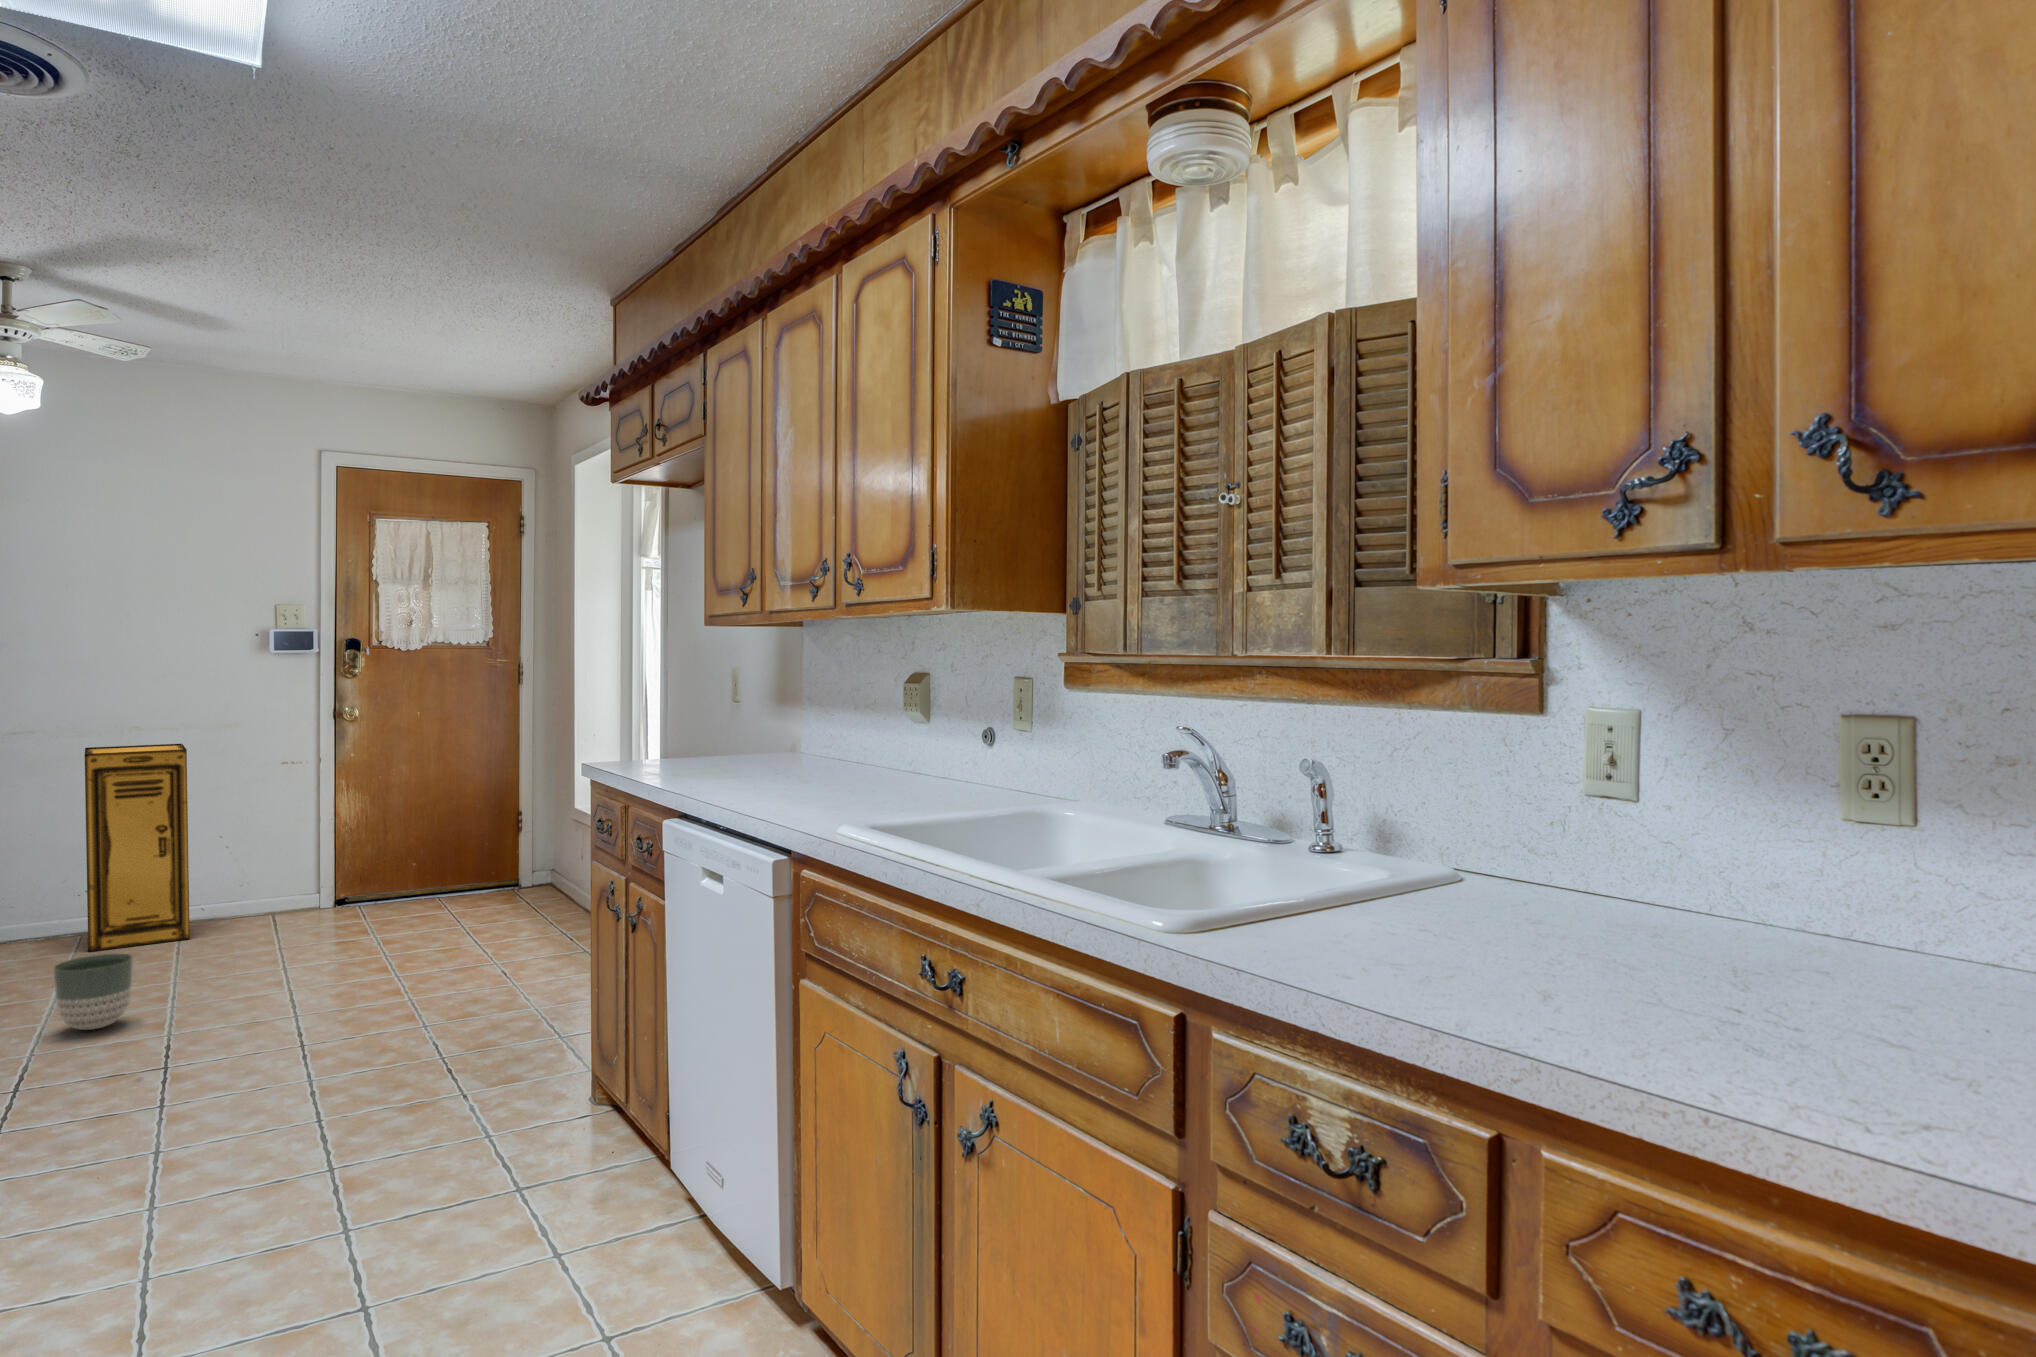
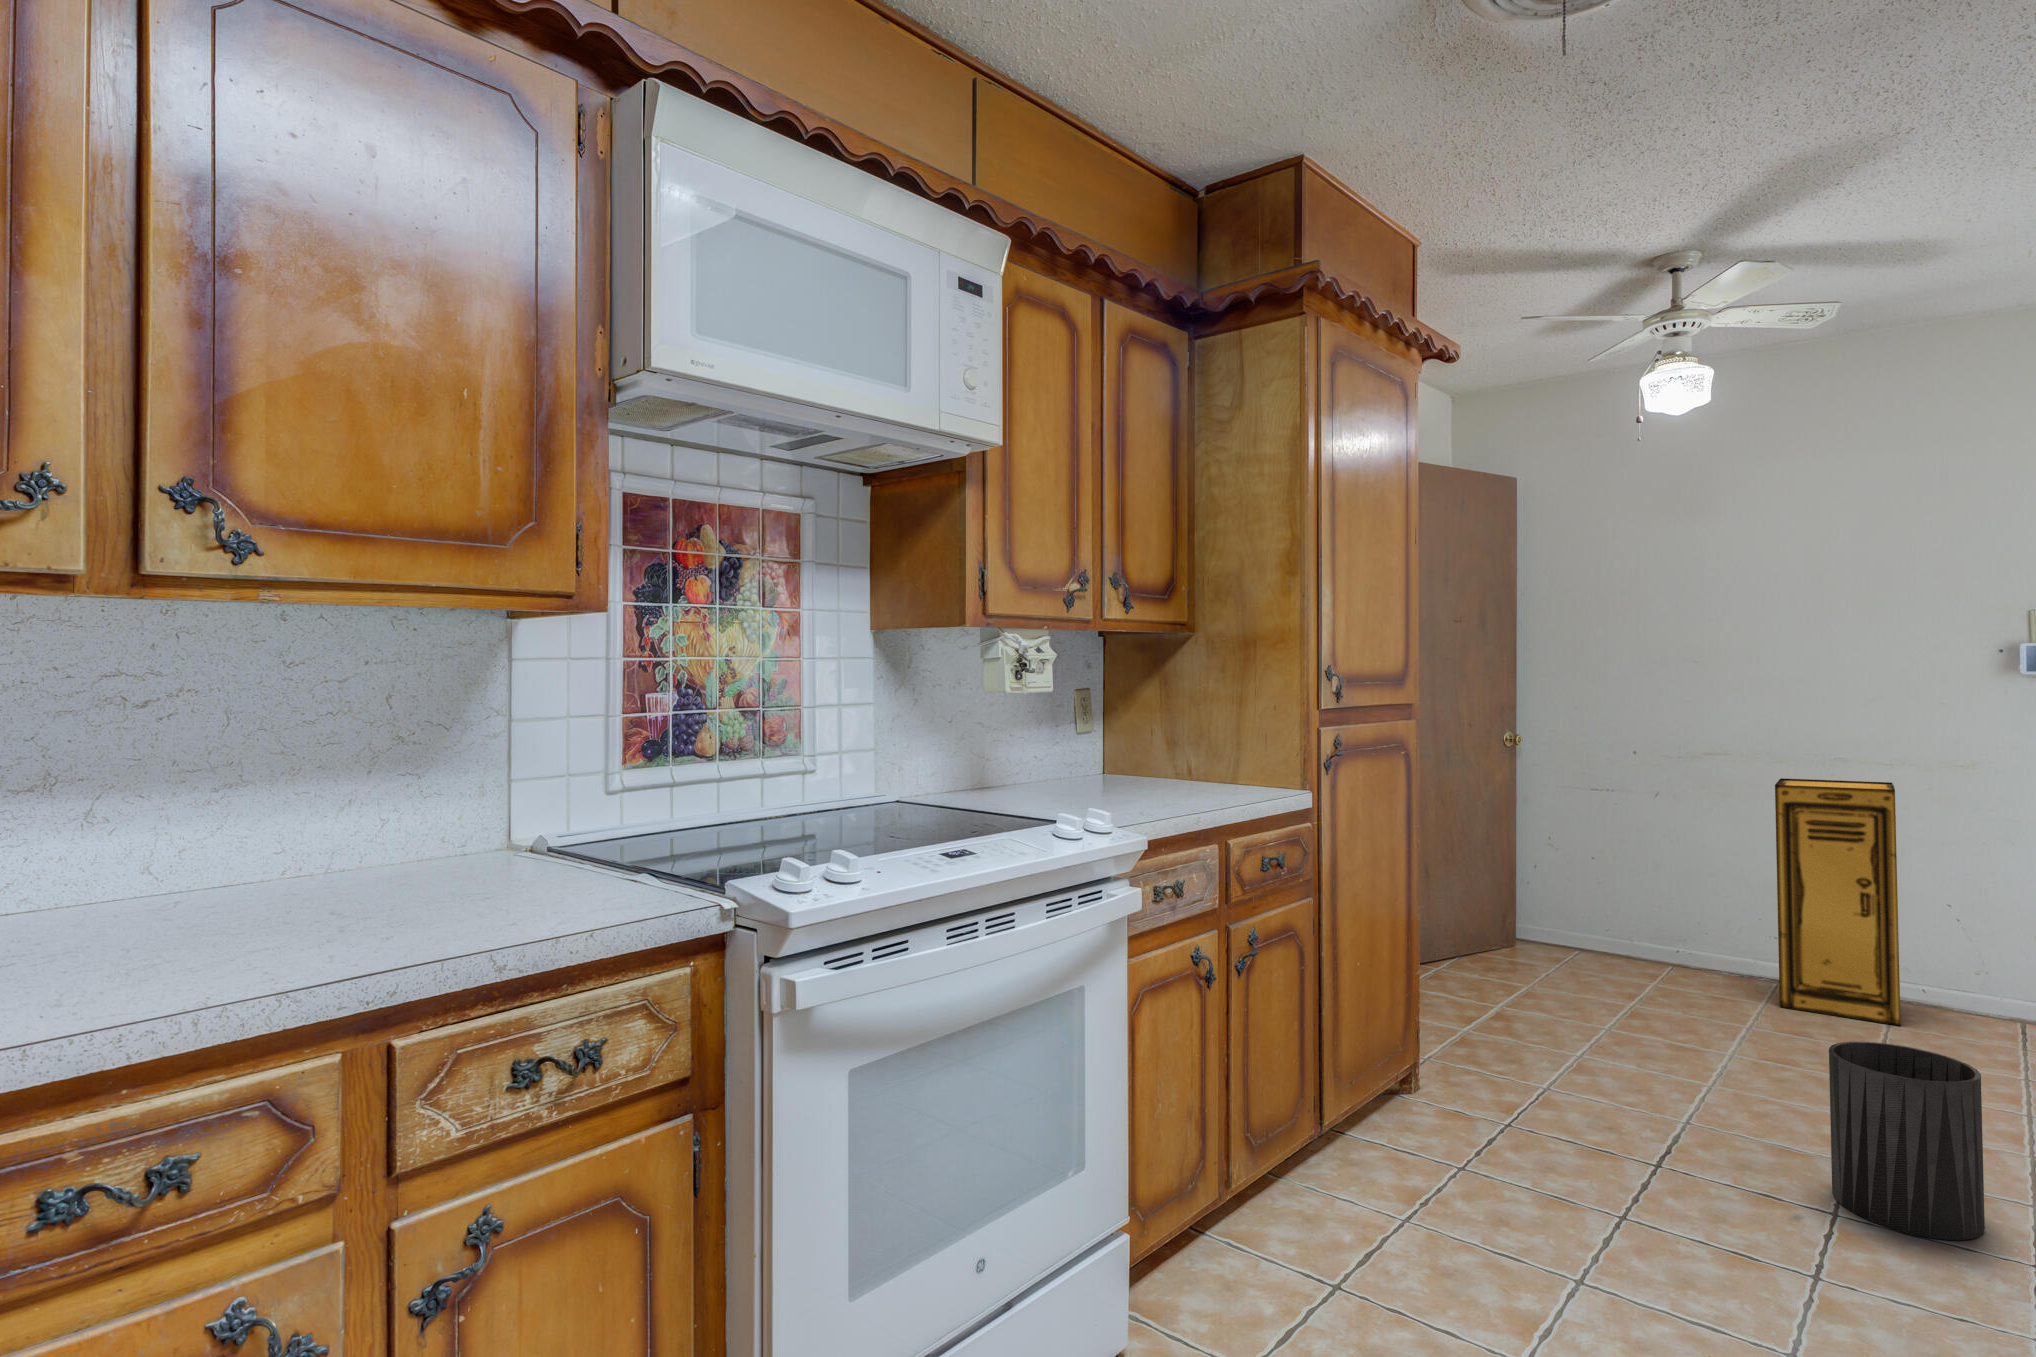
trash can: none [160,932,262,1062] -> present [1829,1042,1985,1240]
planter: present [53,953,133,1030] -> none [1717,1020,1807,1115]

